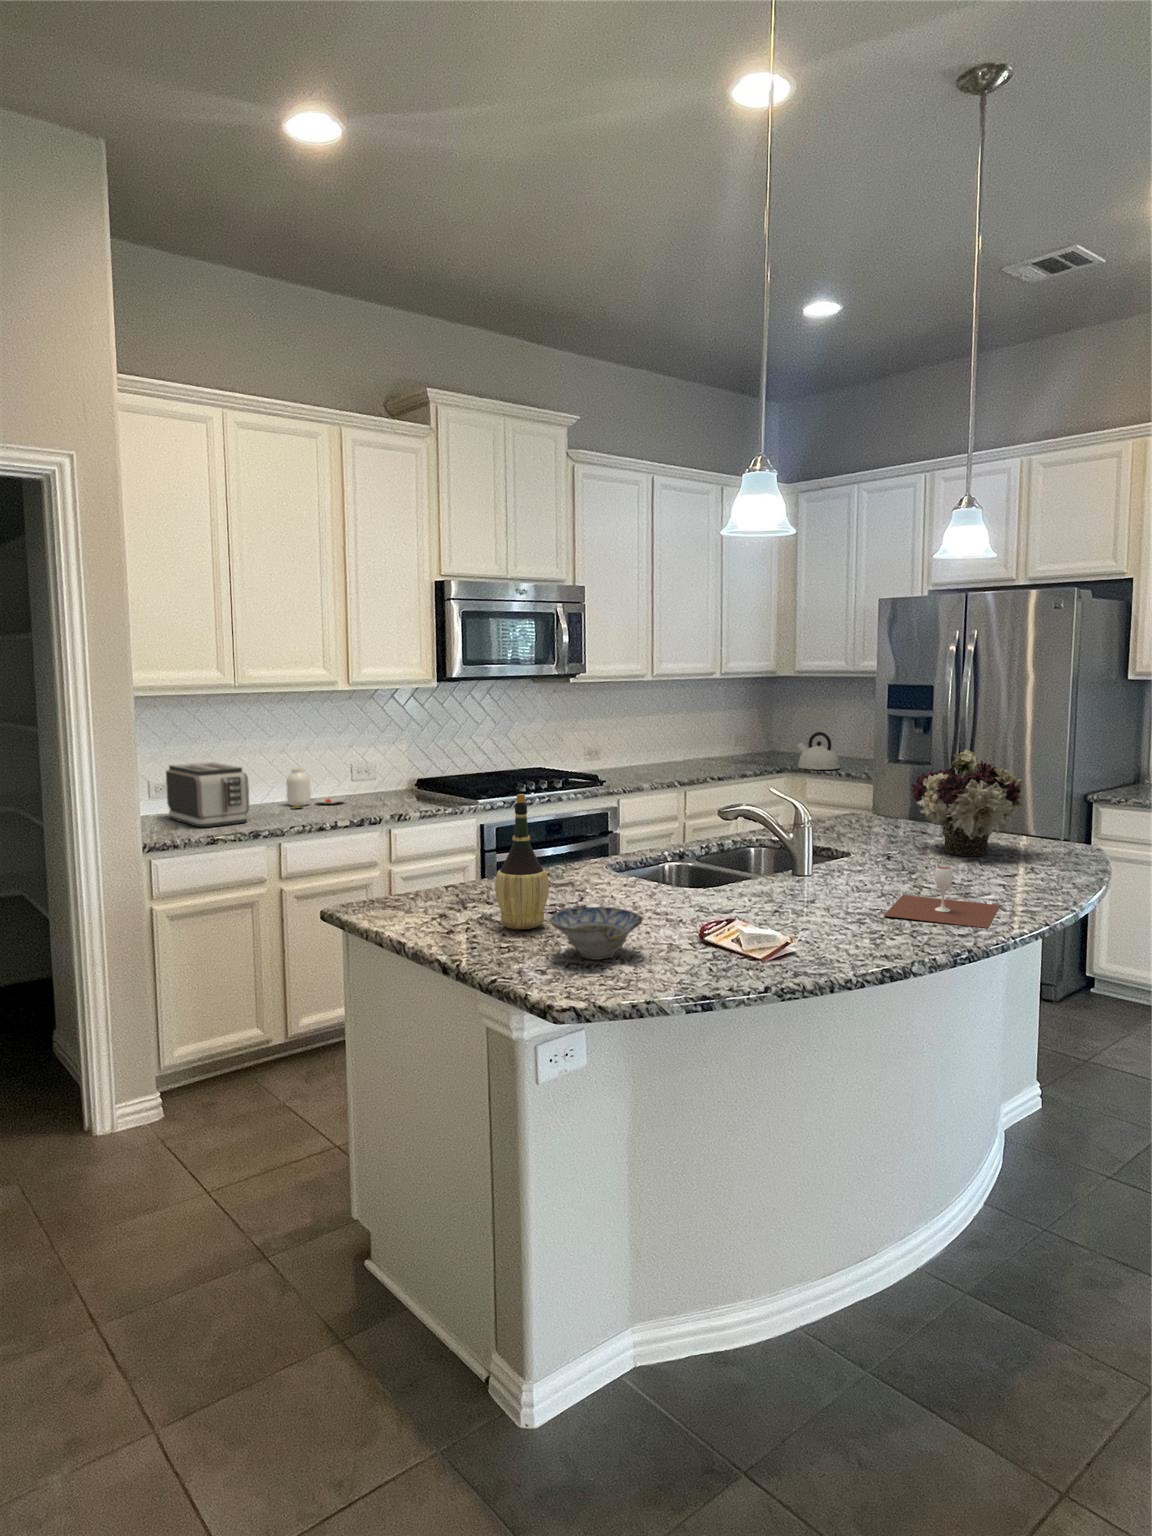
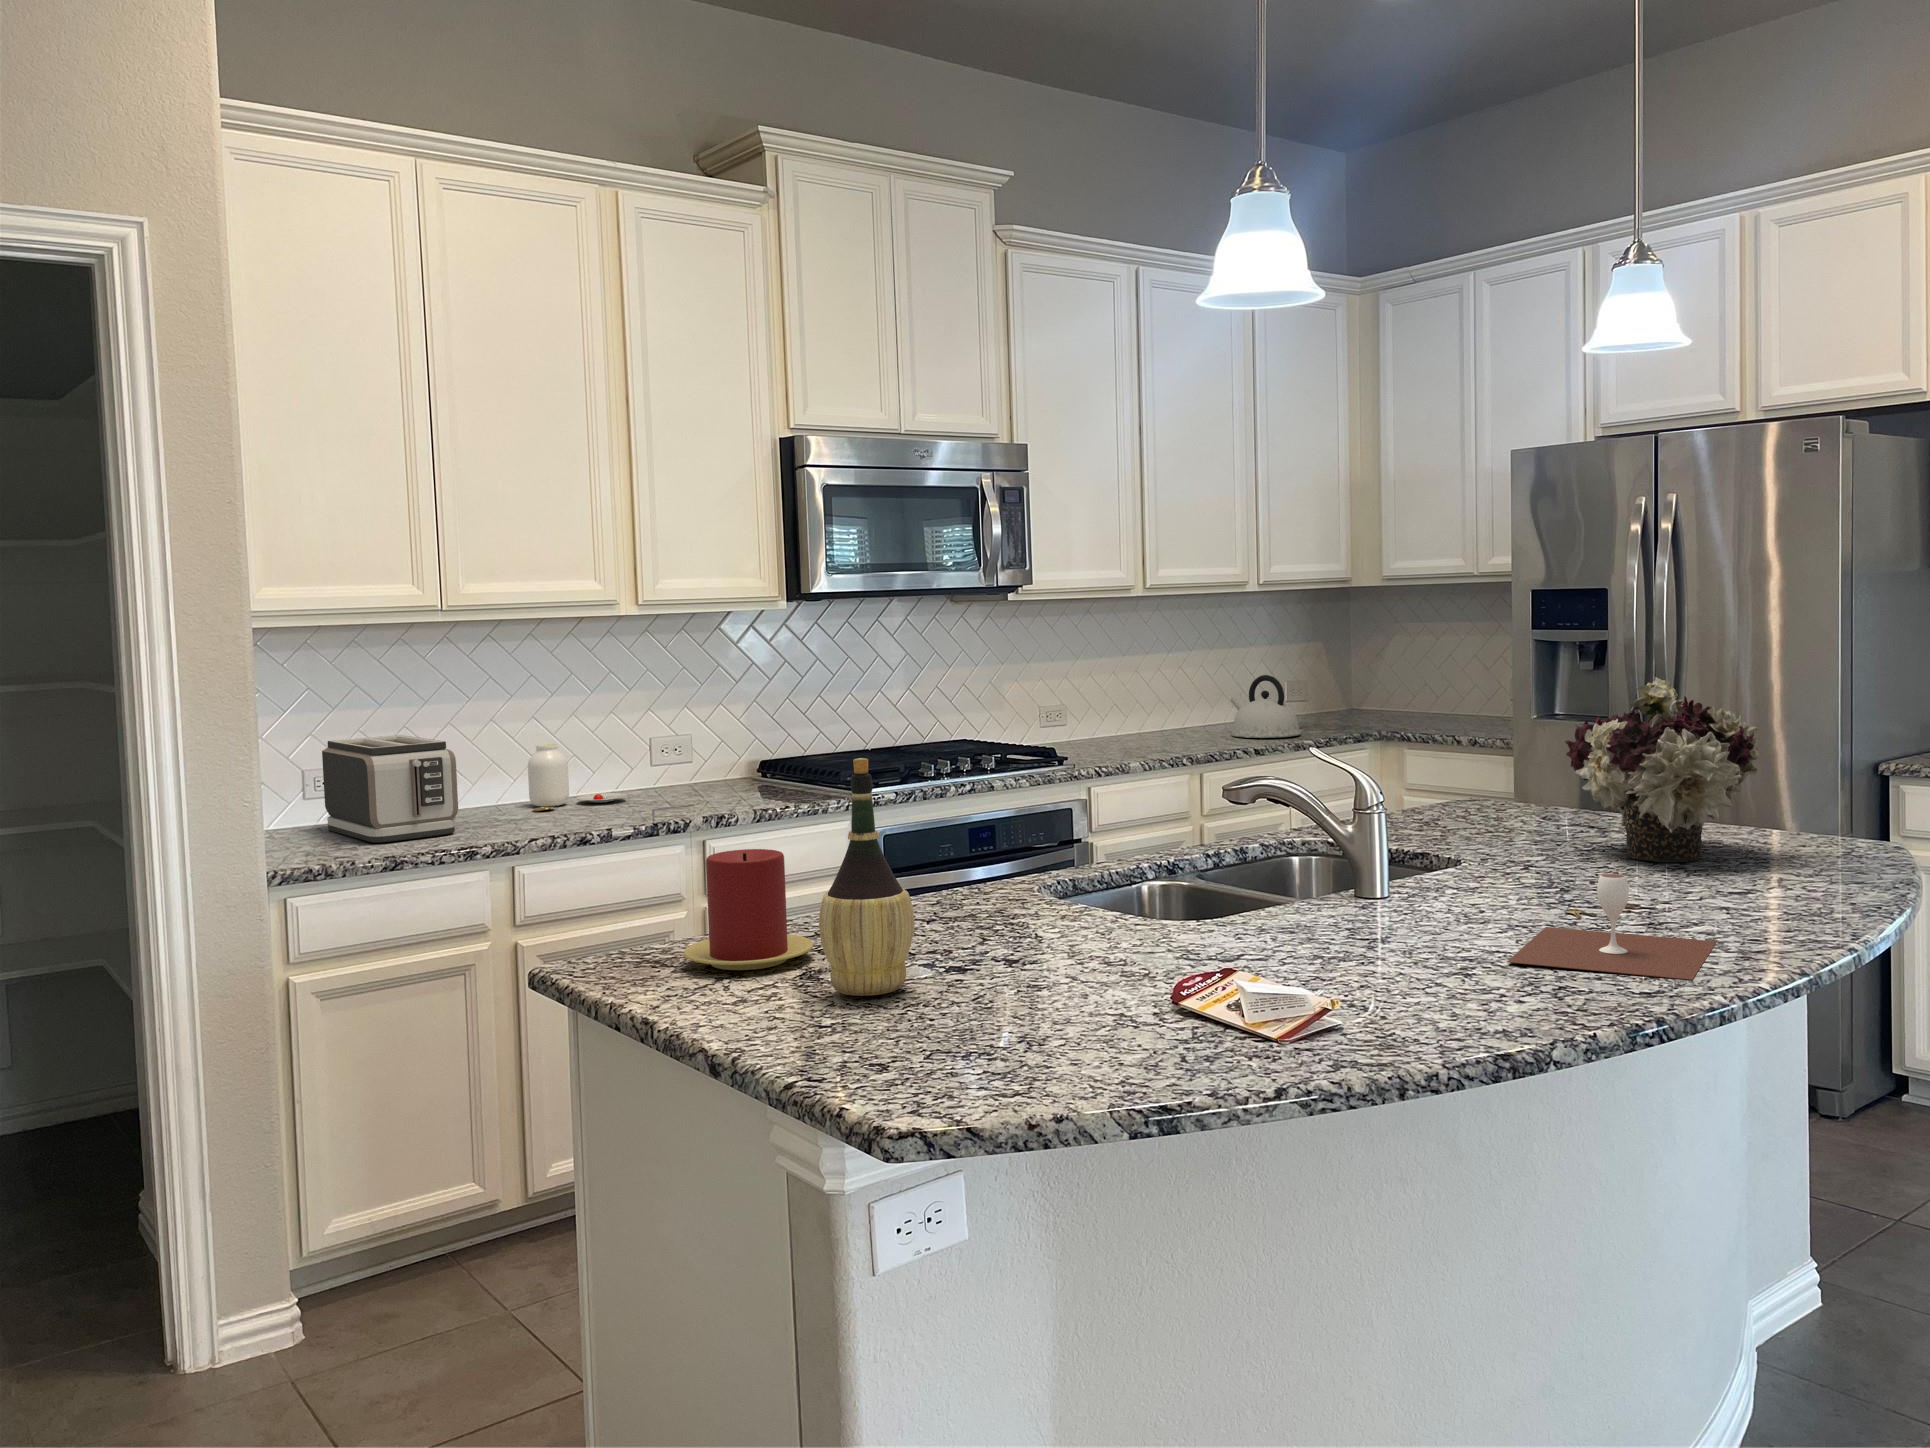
kettle: present [797,732,840,770] -> present [1231,675,1301,738]
candle: none [410,842,485,912] -> present [683,849,813,970]
ceramic bowl: present [550,906,643,960] -> none [901,951,1067,1045]

